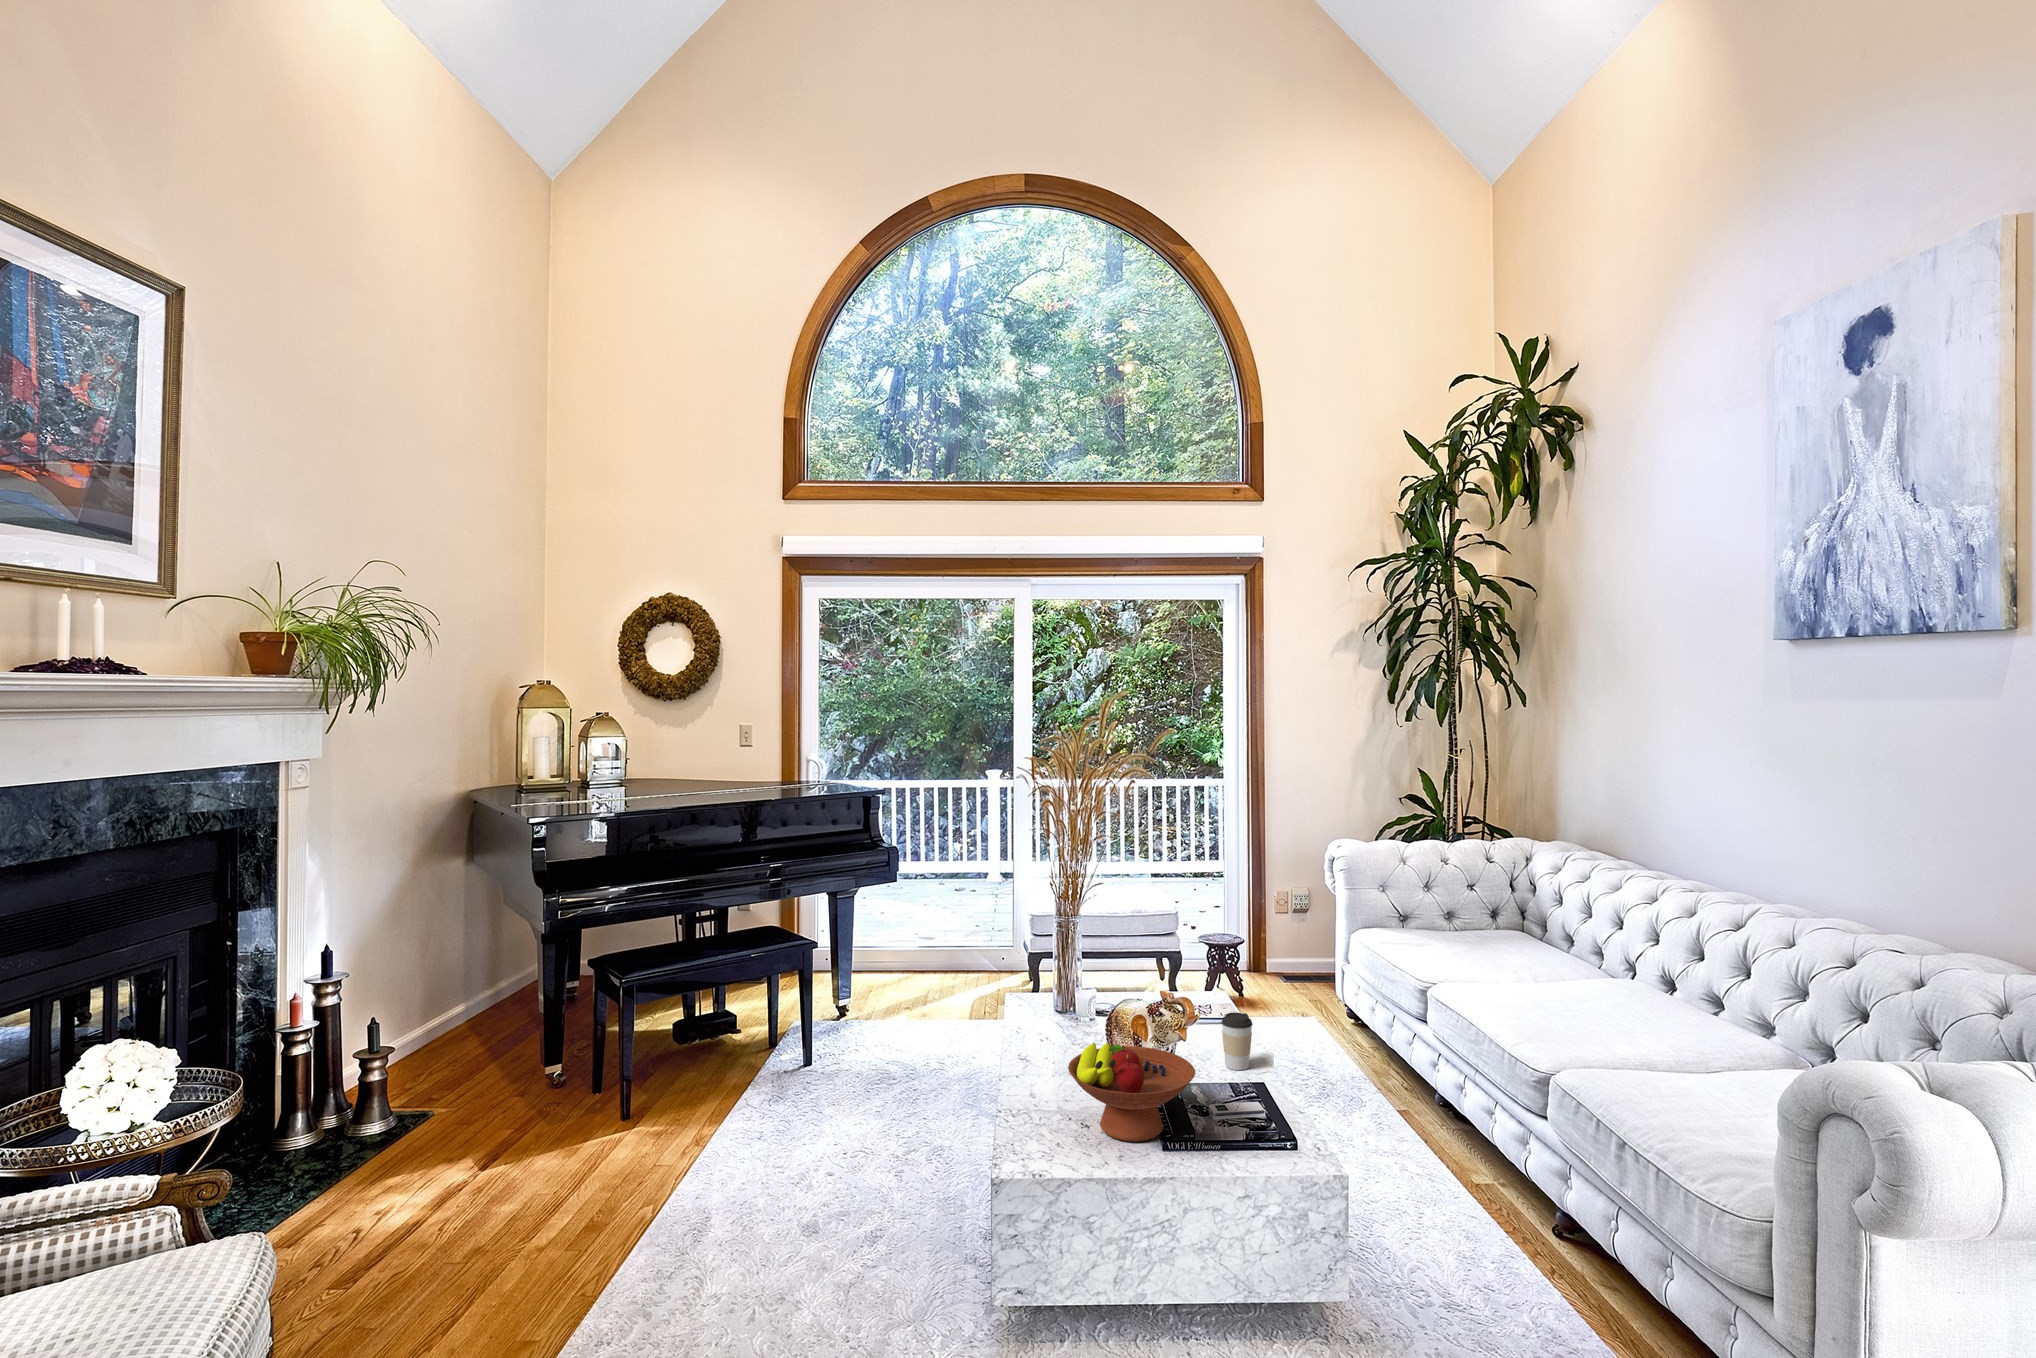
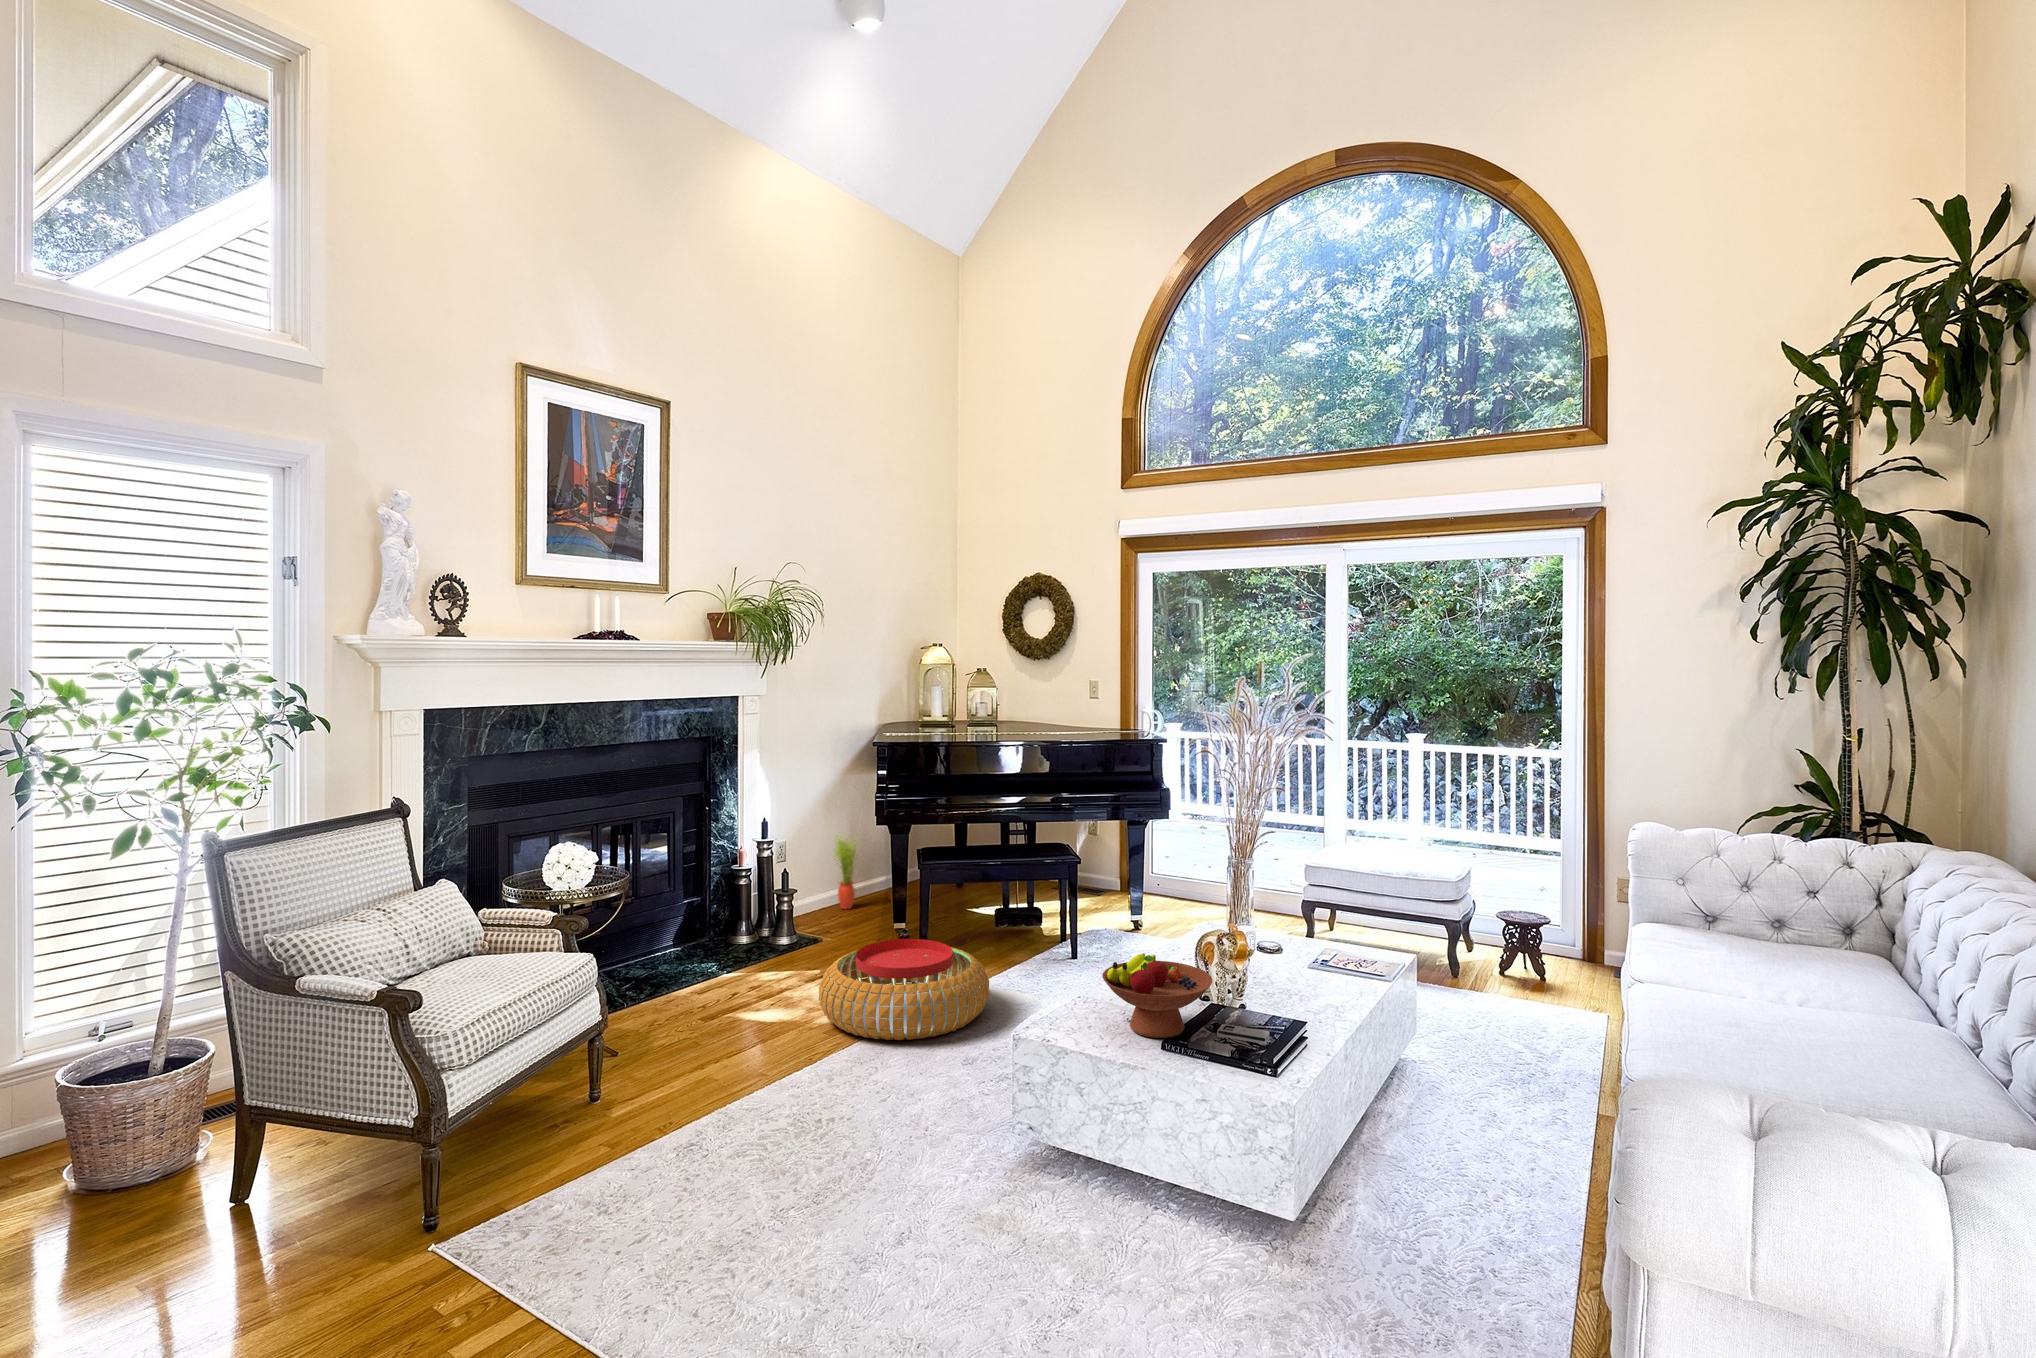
potted plant: none [409,941,452,1051] -> present [833,834,862,909]
coffee cup: present [1221,1012,1253,1070] -> none [1306,959,1337,1013]
pouf: none [533,1074,778,1234] -> present [819,939,989,1040]

